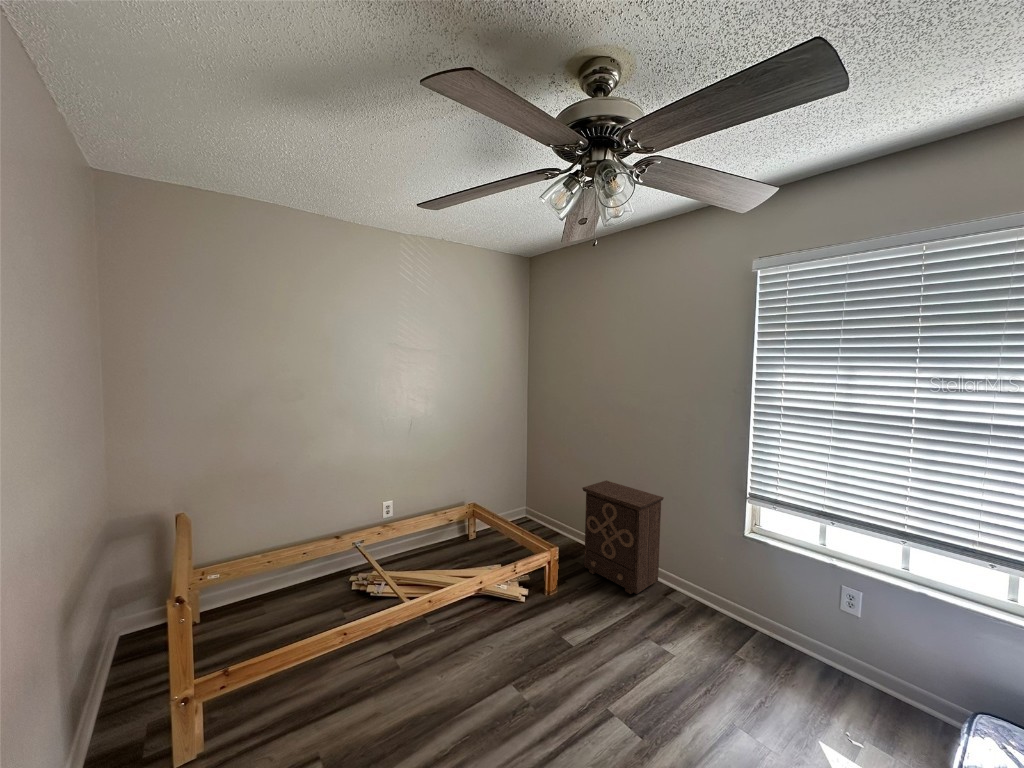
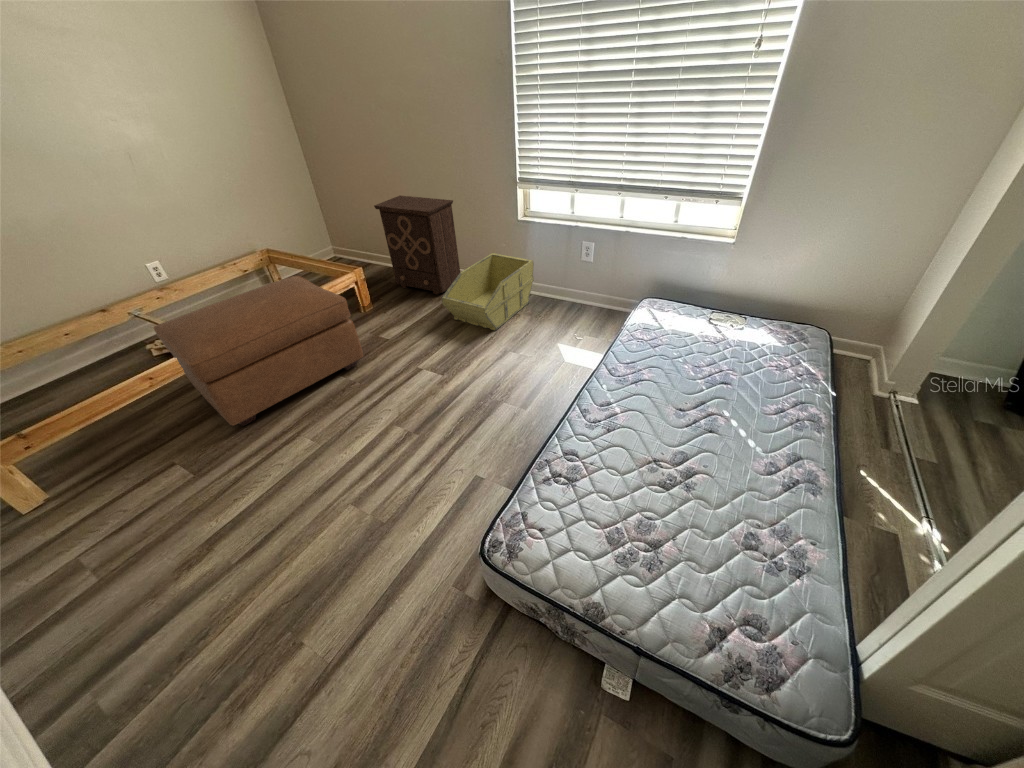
ottoman: none [368,546,547,729] -> present [154,276,363,426]
storage bin: none [644,563,764,679] -> present [442,253,534,331]

